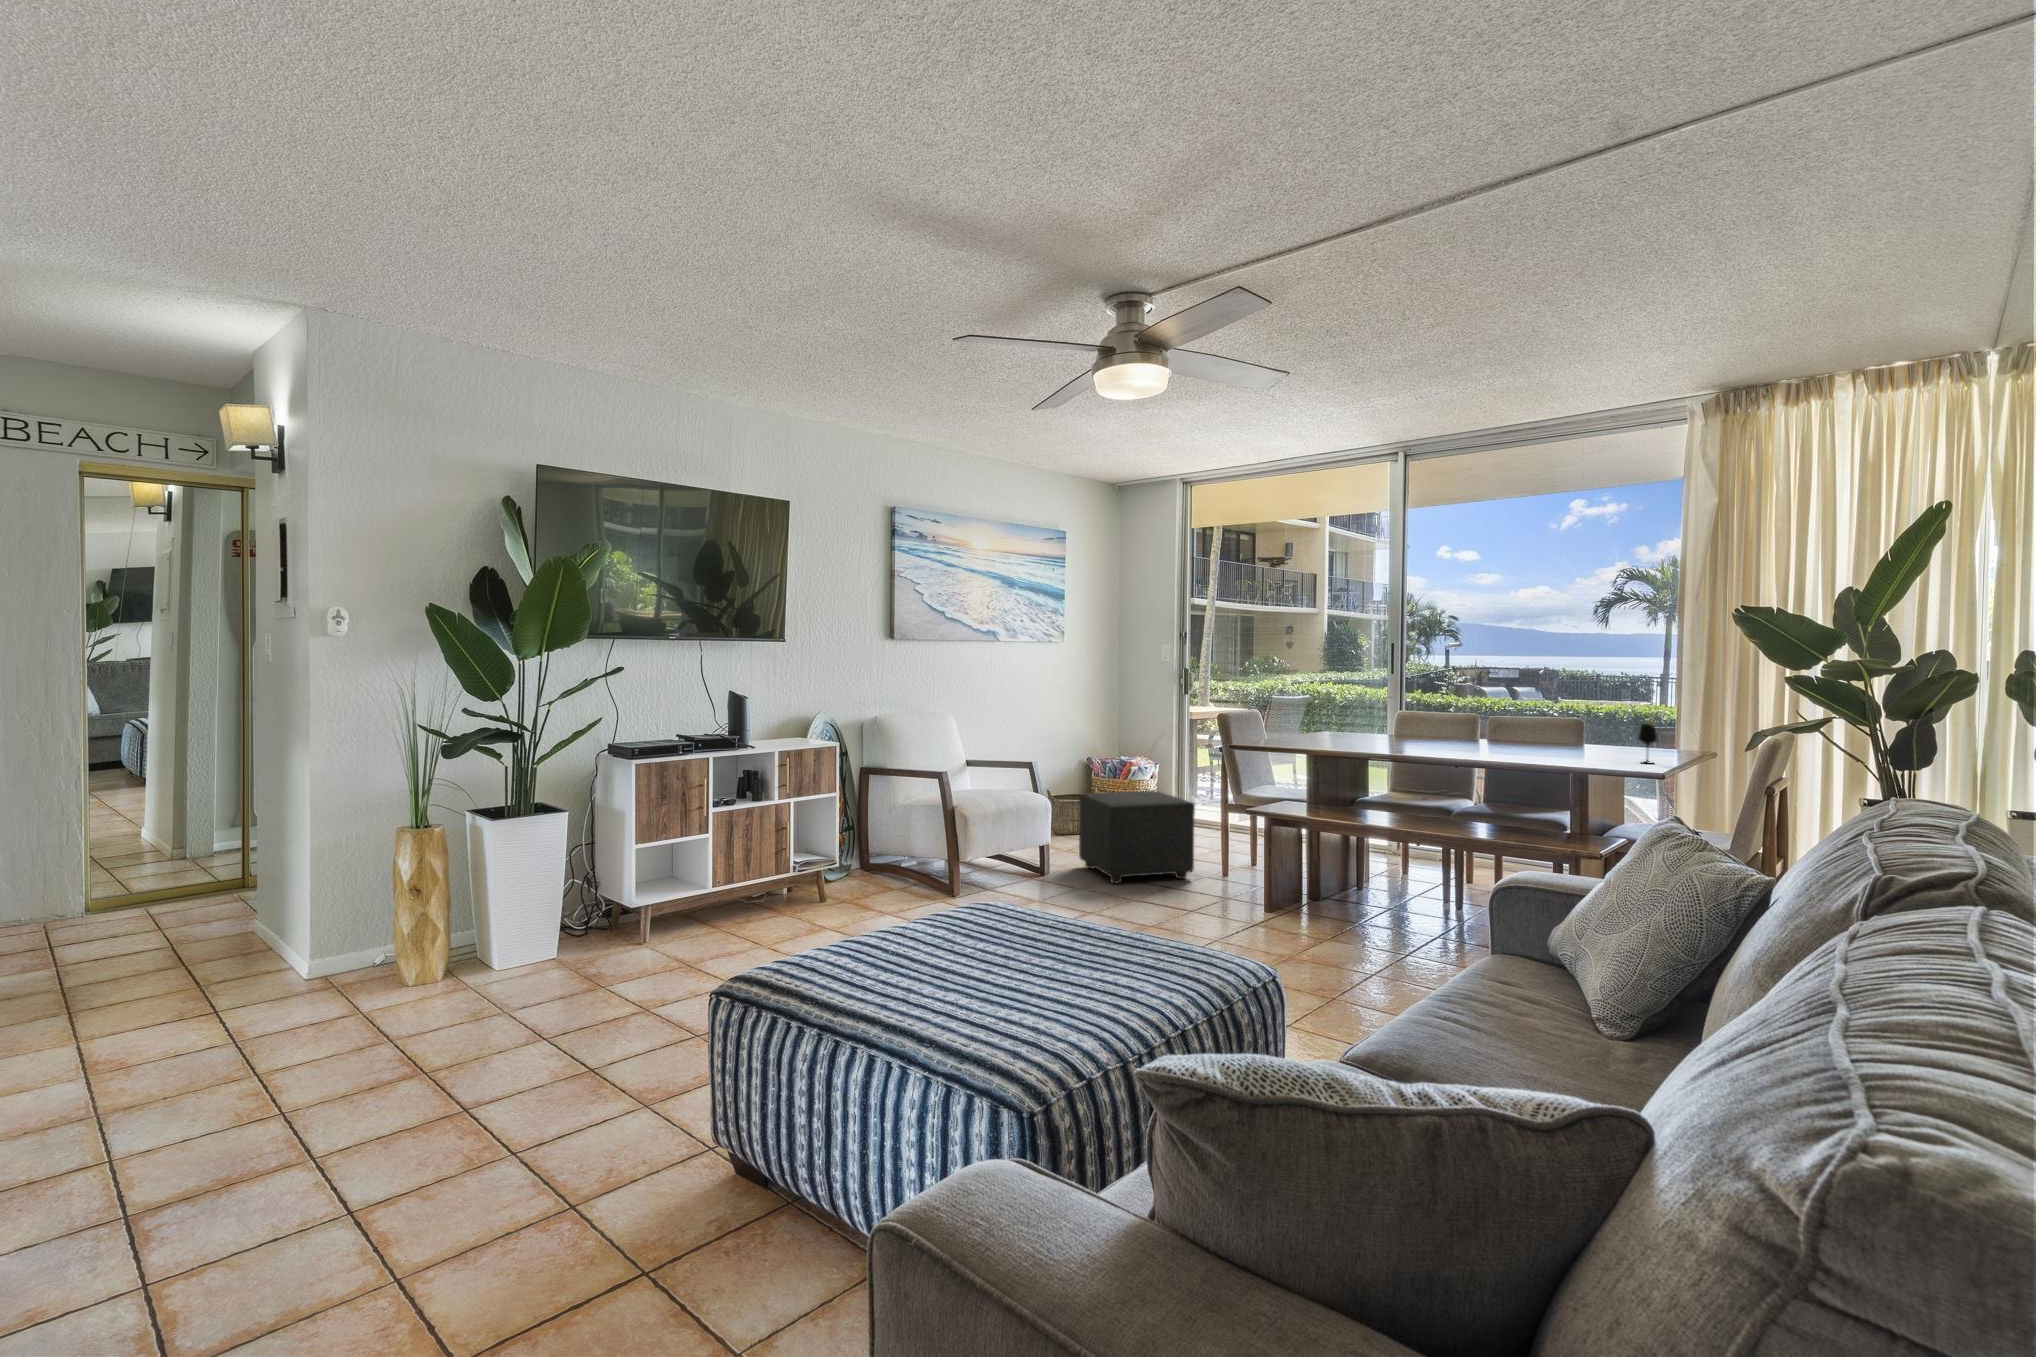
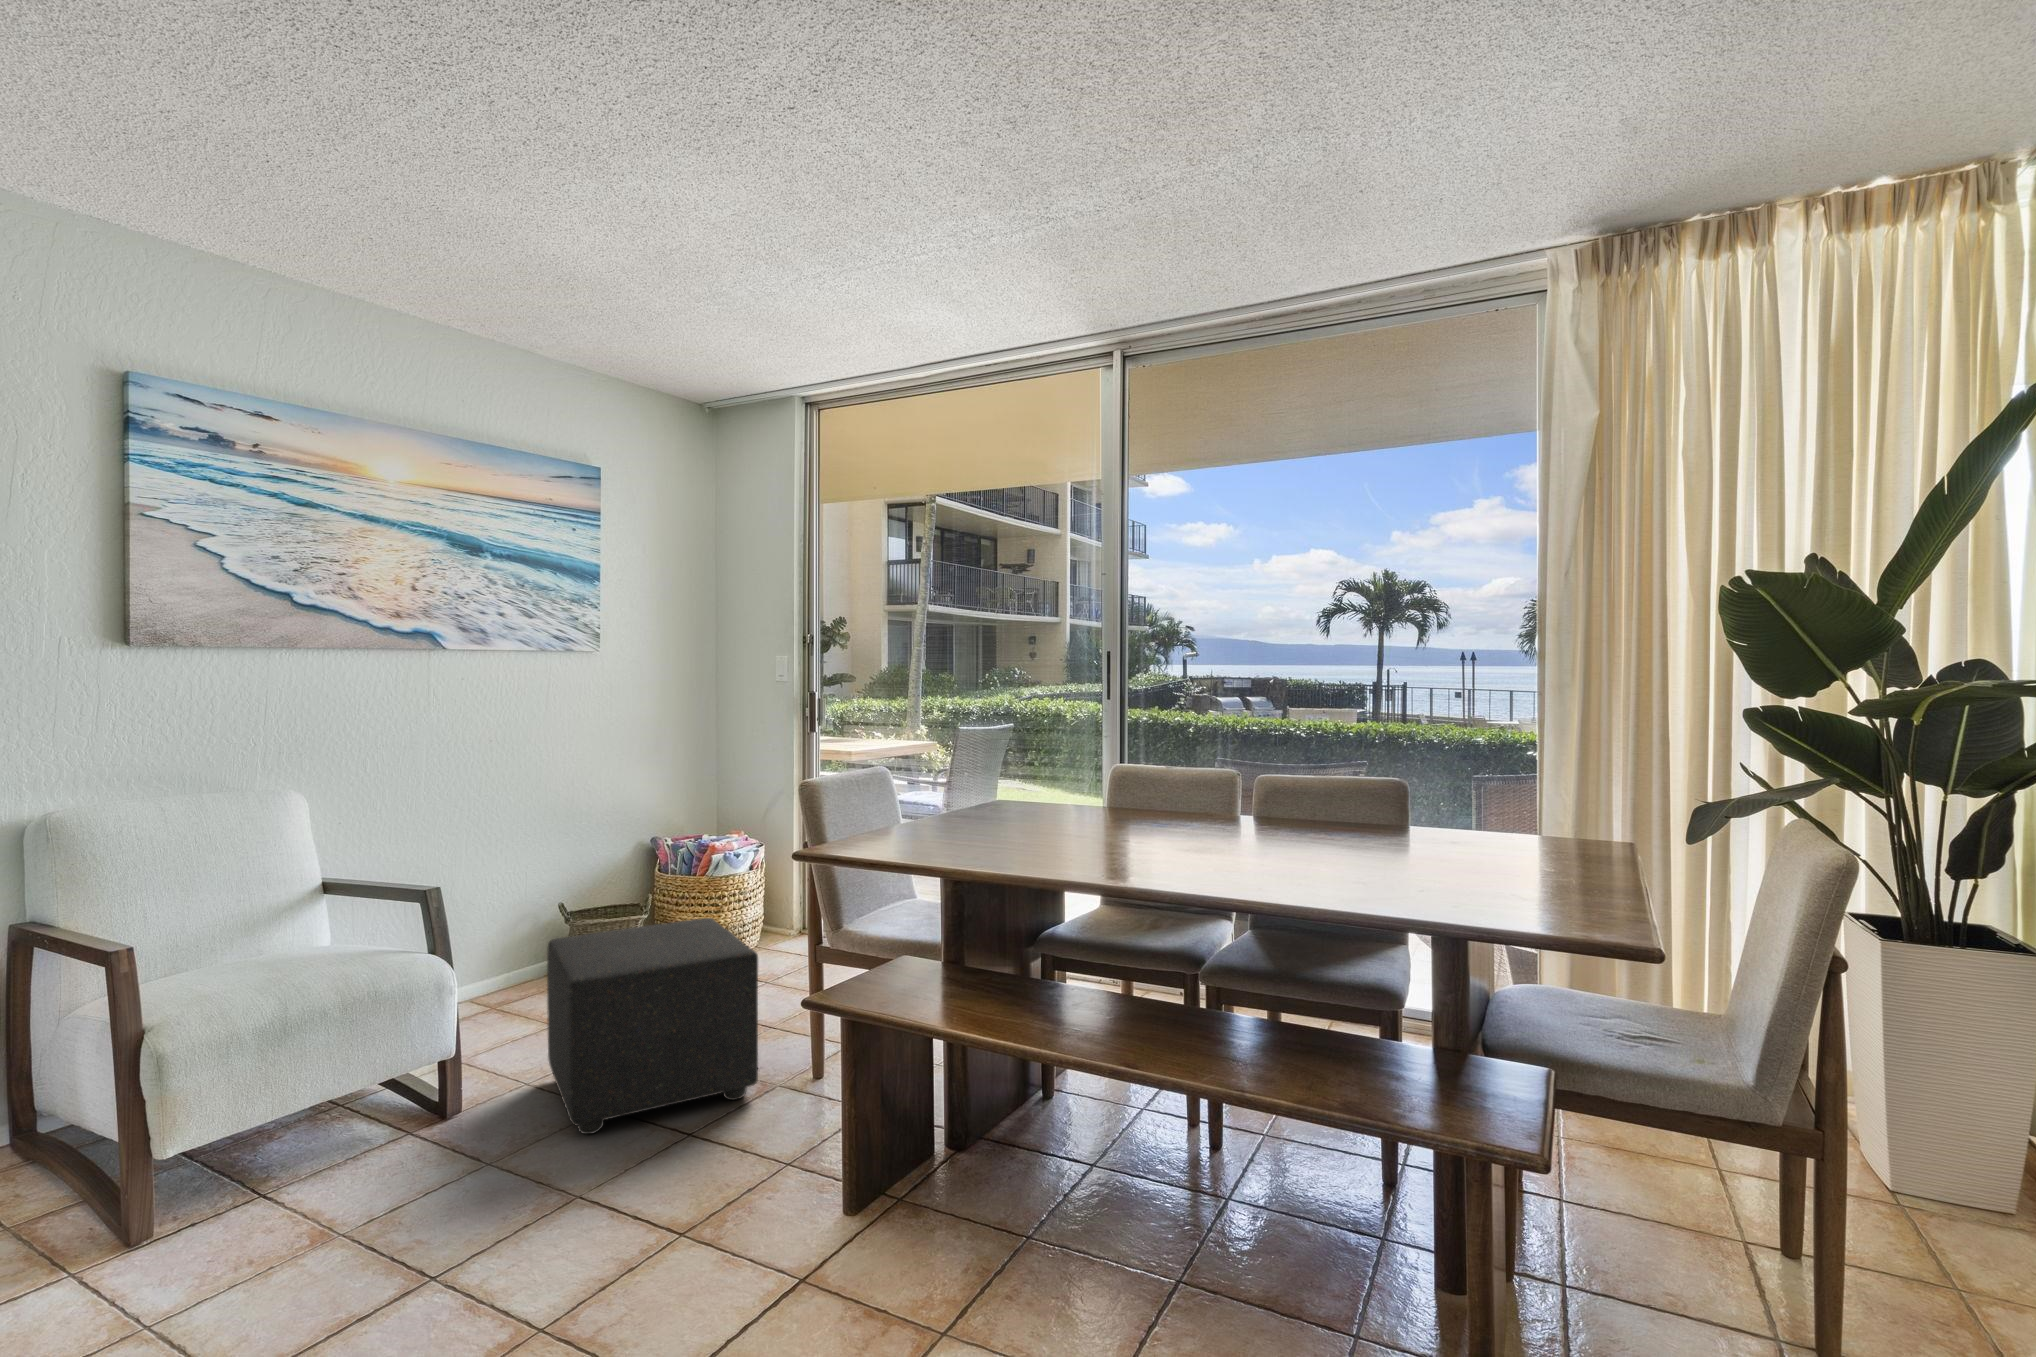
wine glass: present [1639,720,1657,764] -> none [1561,784,1599,880]

